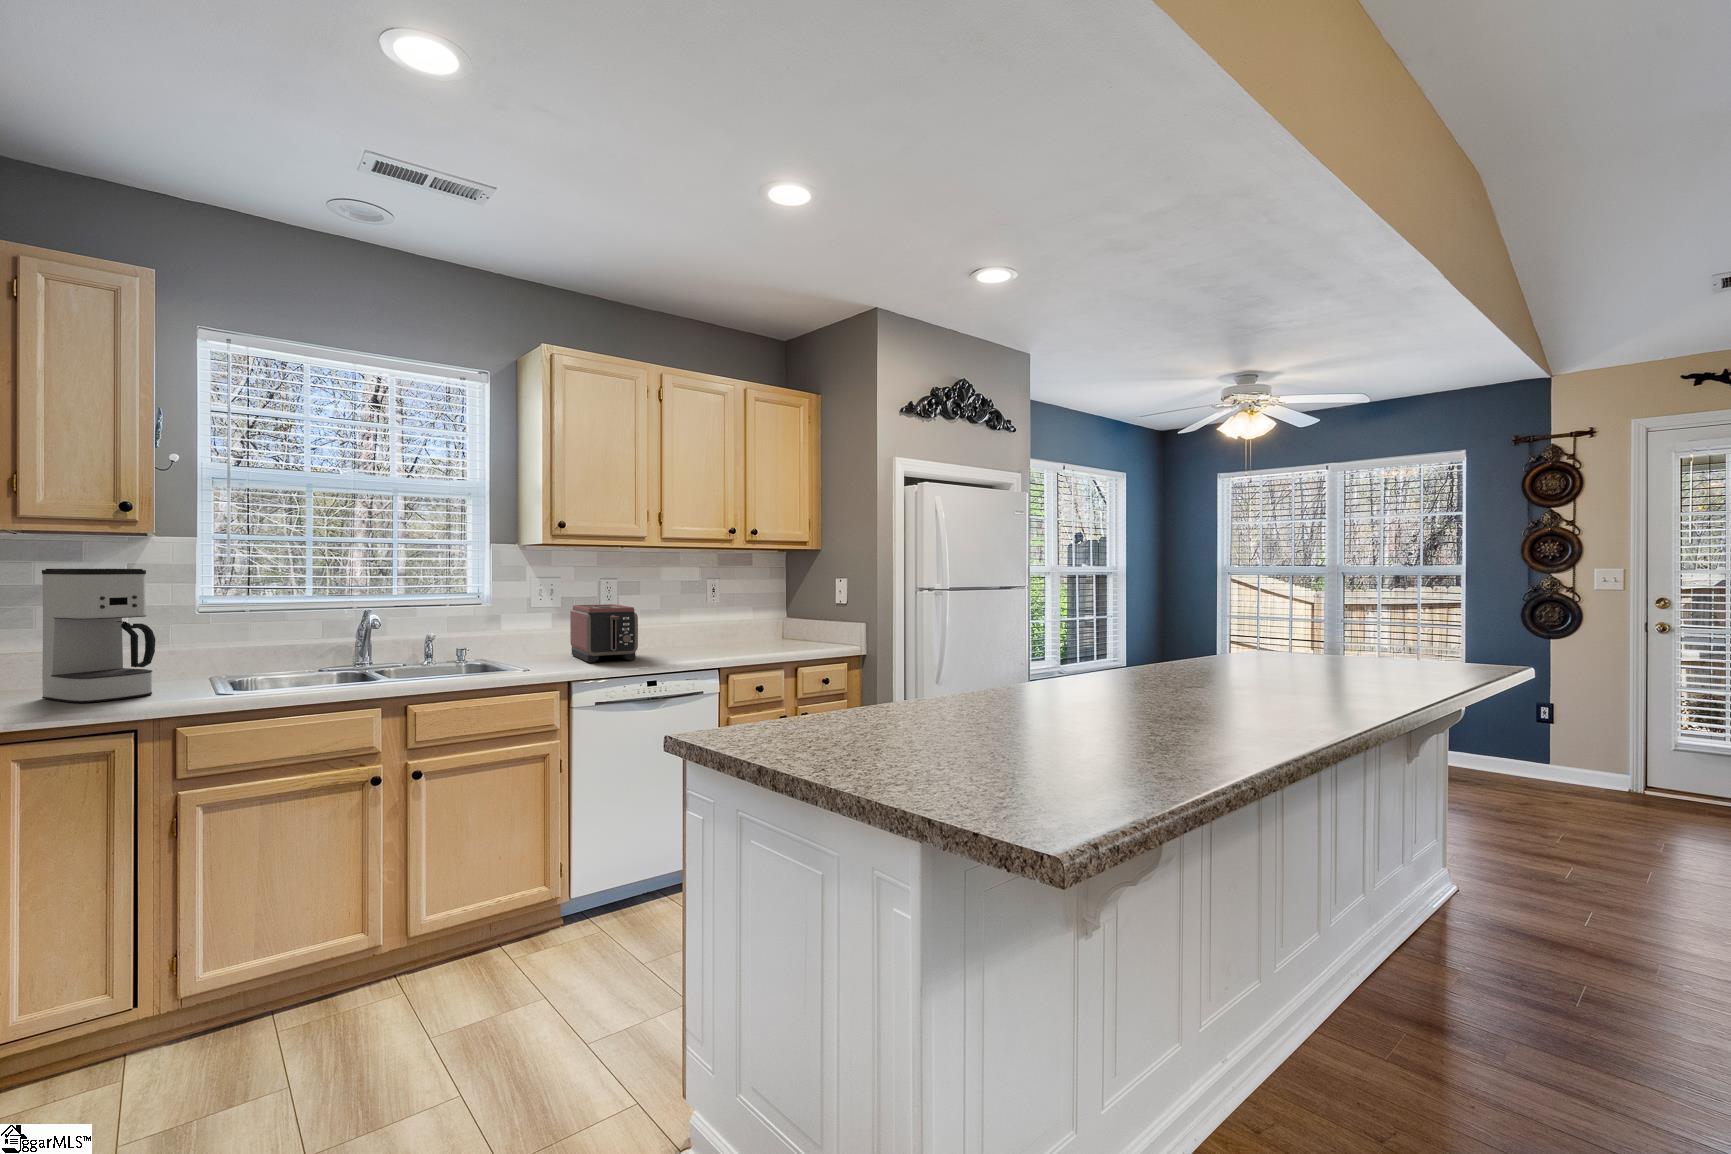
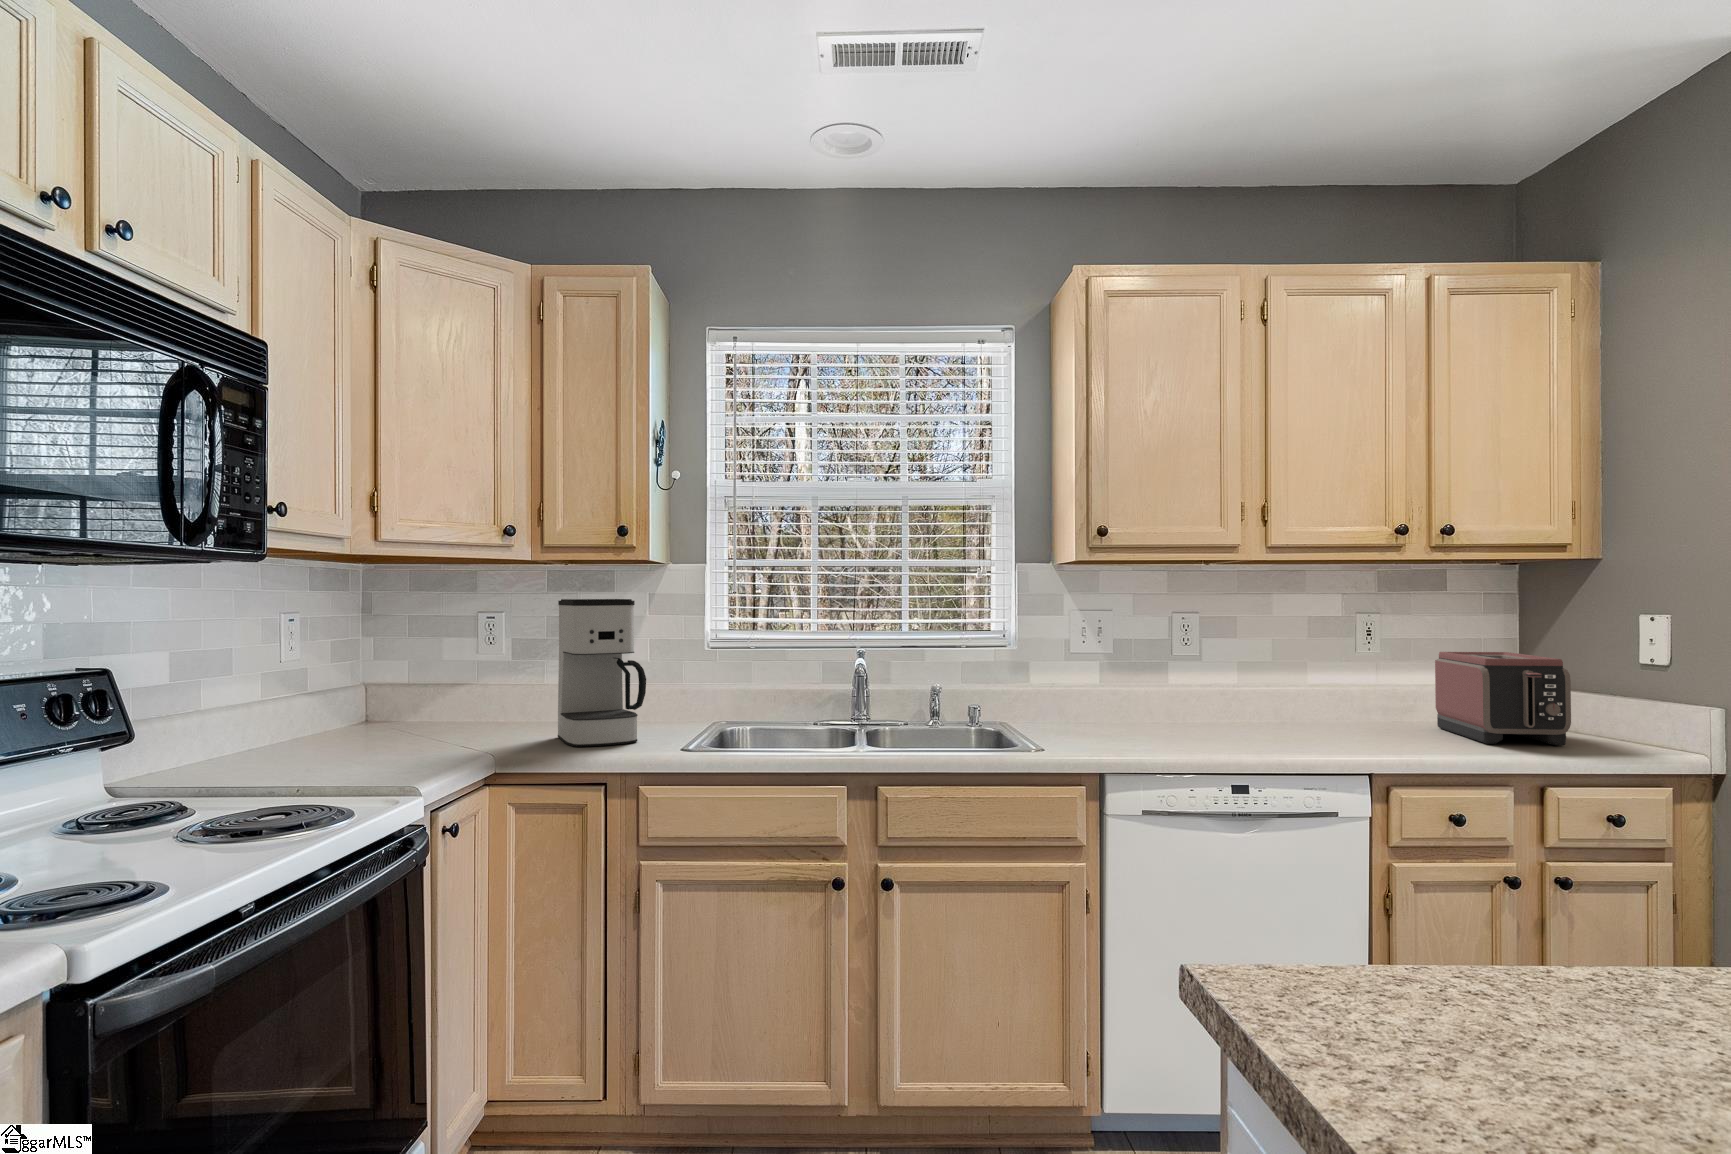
toaster: present [570,604,638,663] -> present [1435,652,1571,745]

